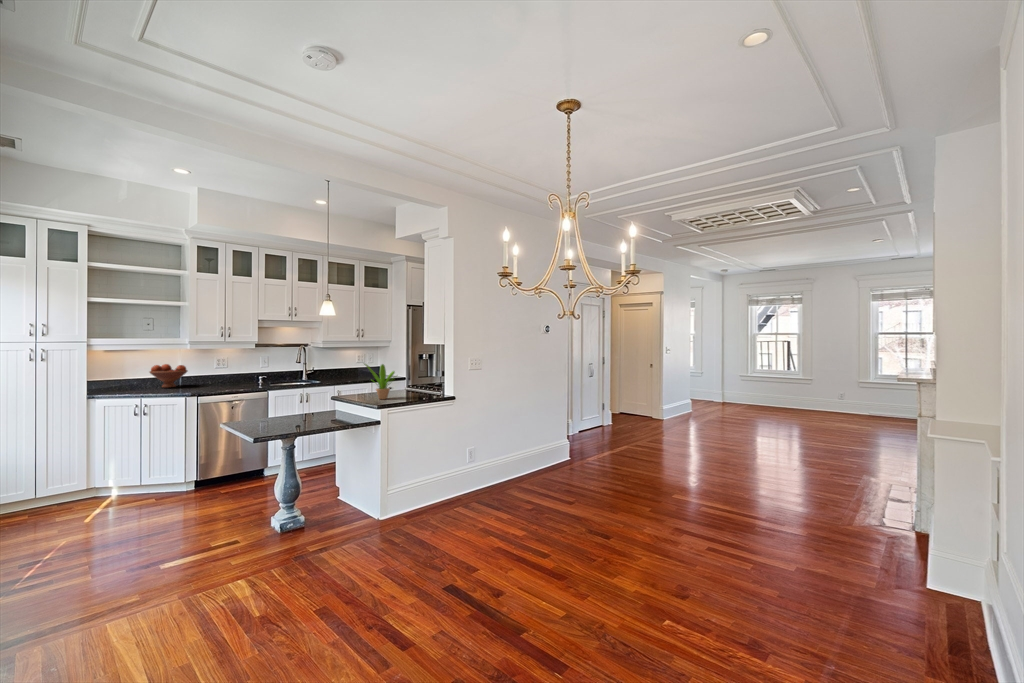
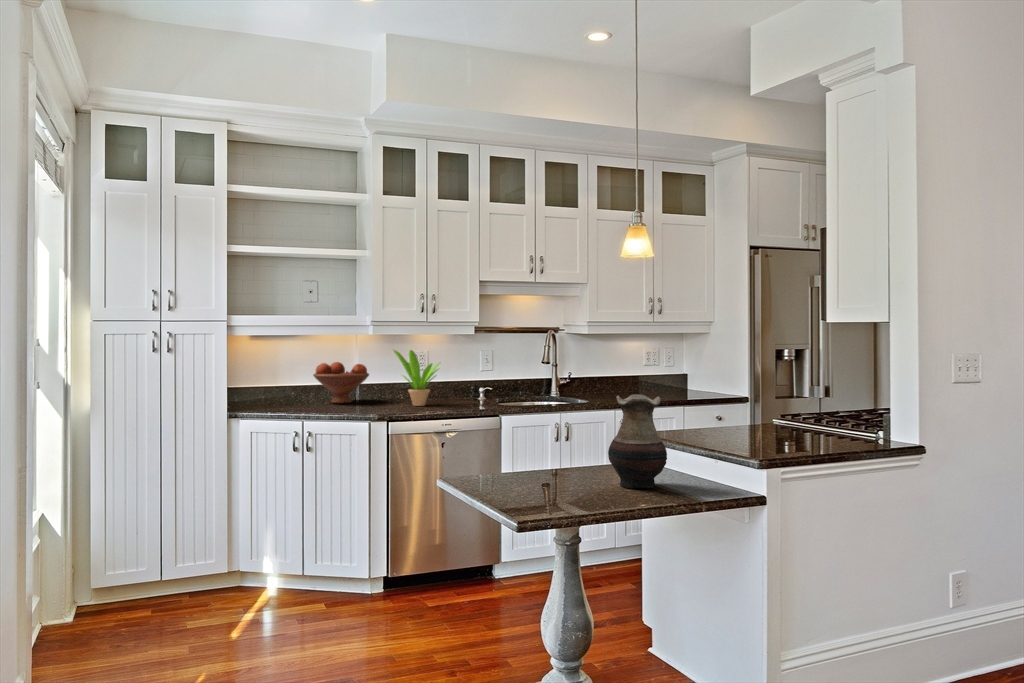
potted plant: present [364,364,395,399] -> present [393,349,440,406]
vase: none [306,380,334,421] -> present [608,394,667,489]

